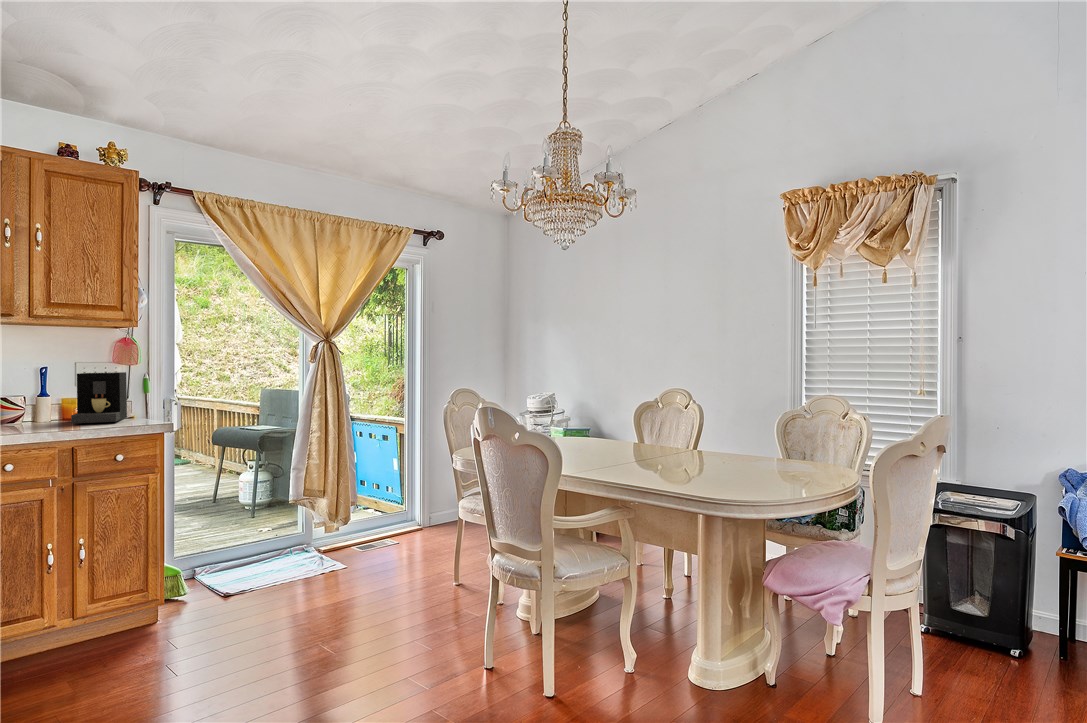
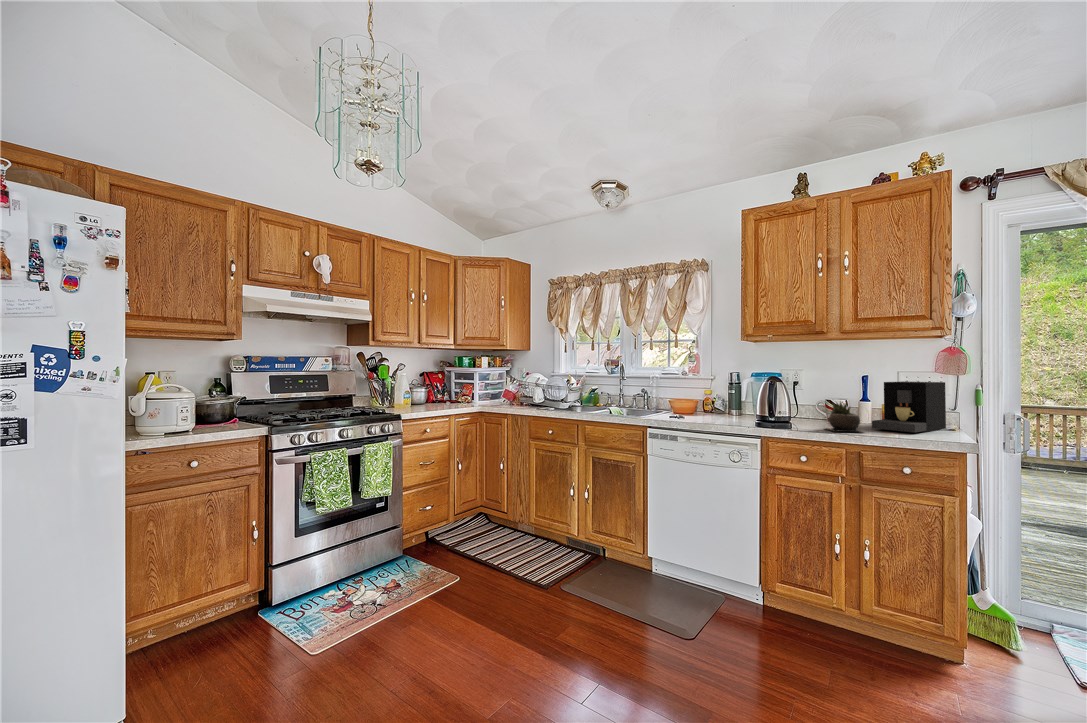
succulent plant: none [19,395,72,431] -> present [826,402,860,433]

